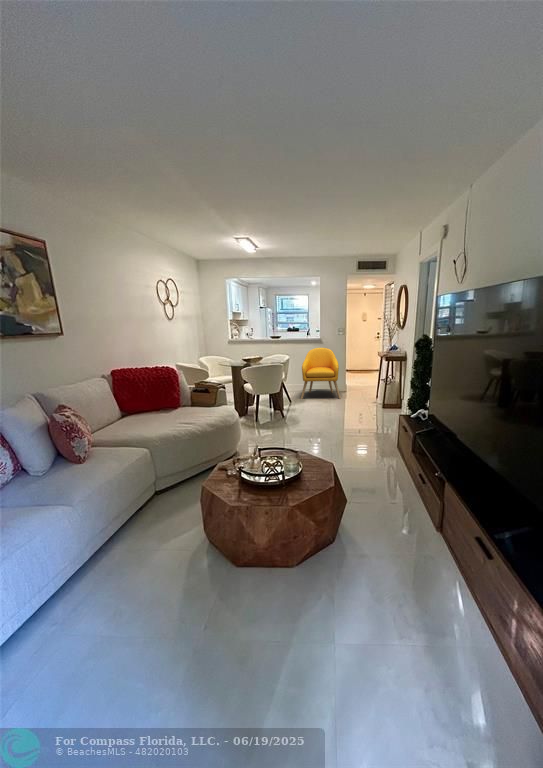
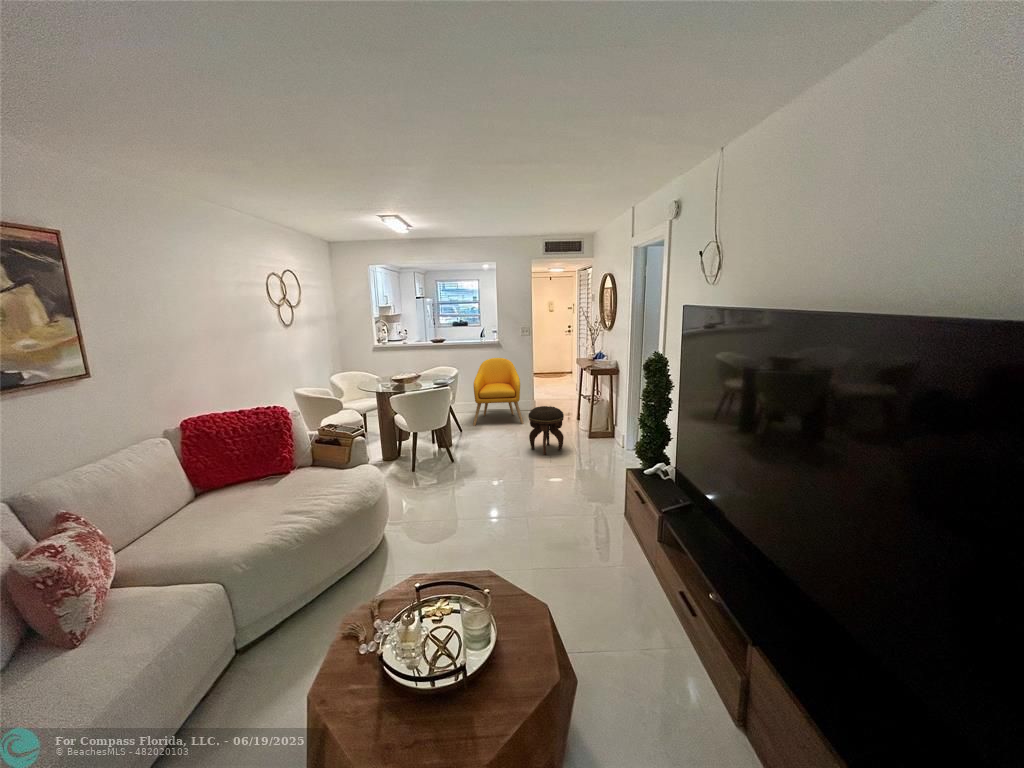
footstool: none [345,380,374,418] -> present [528,406,564,455]

